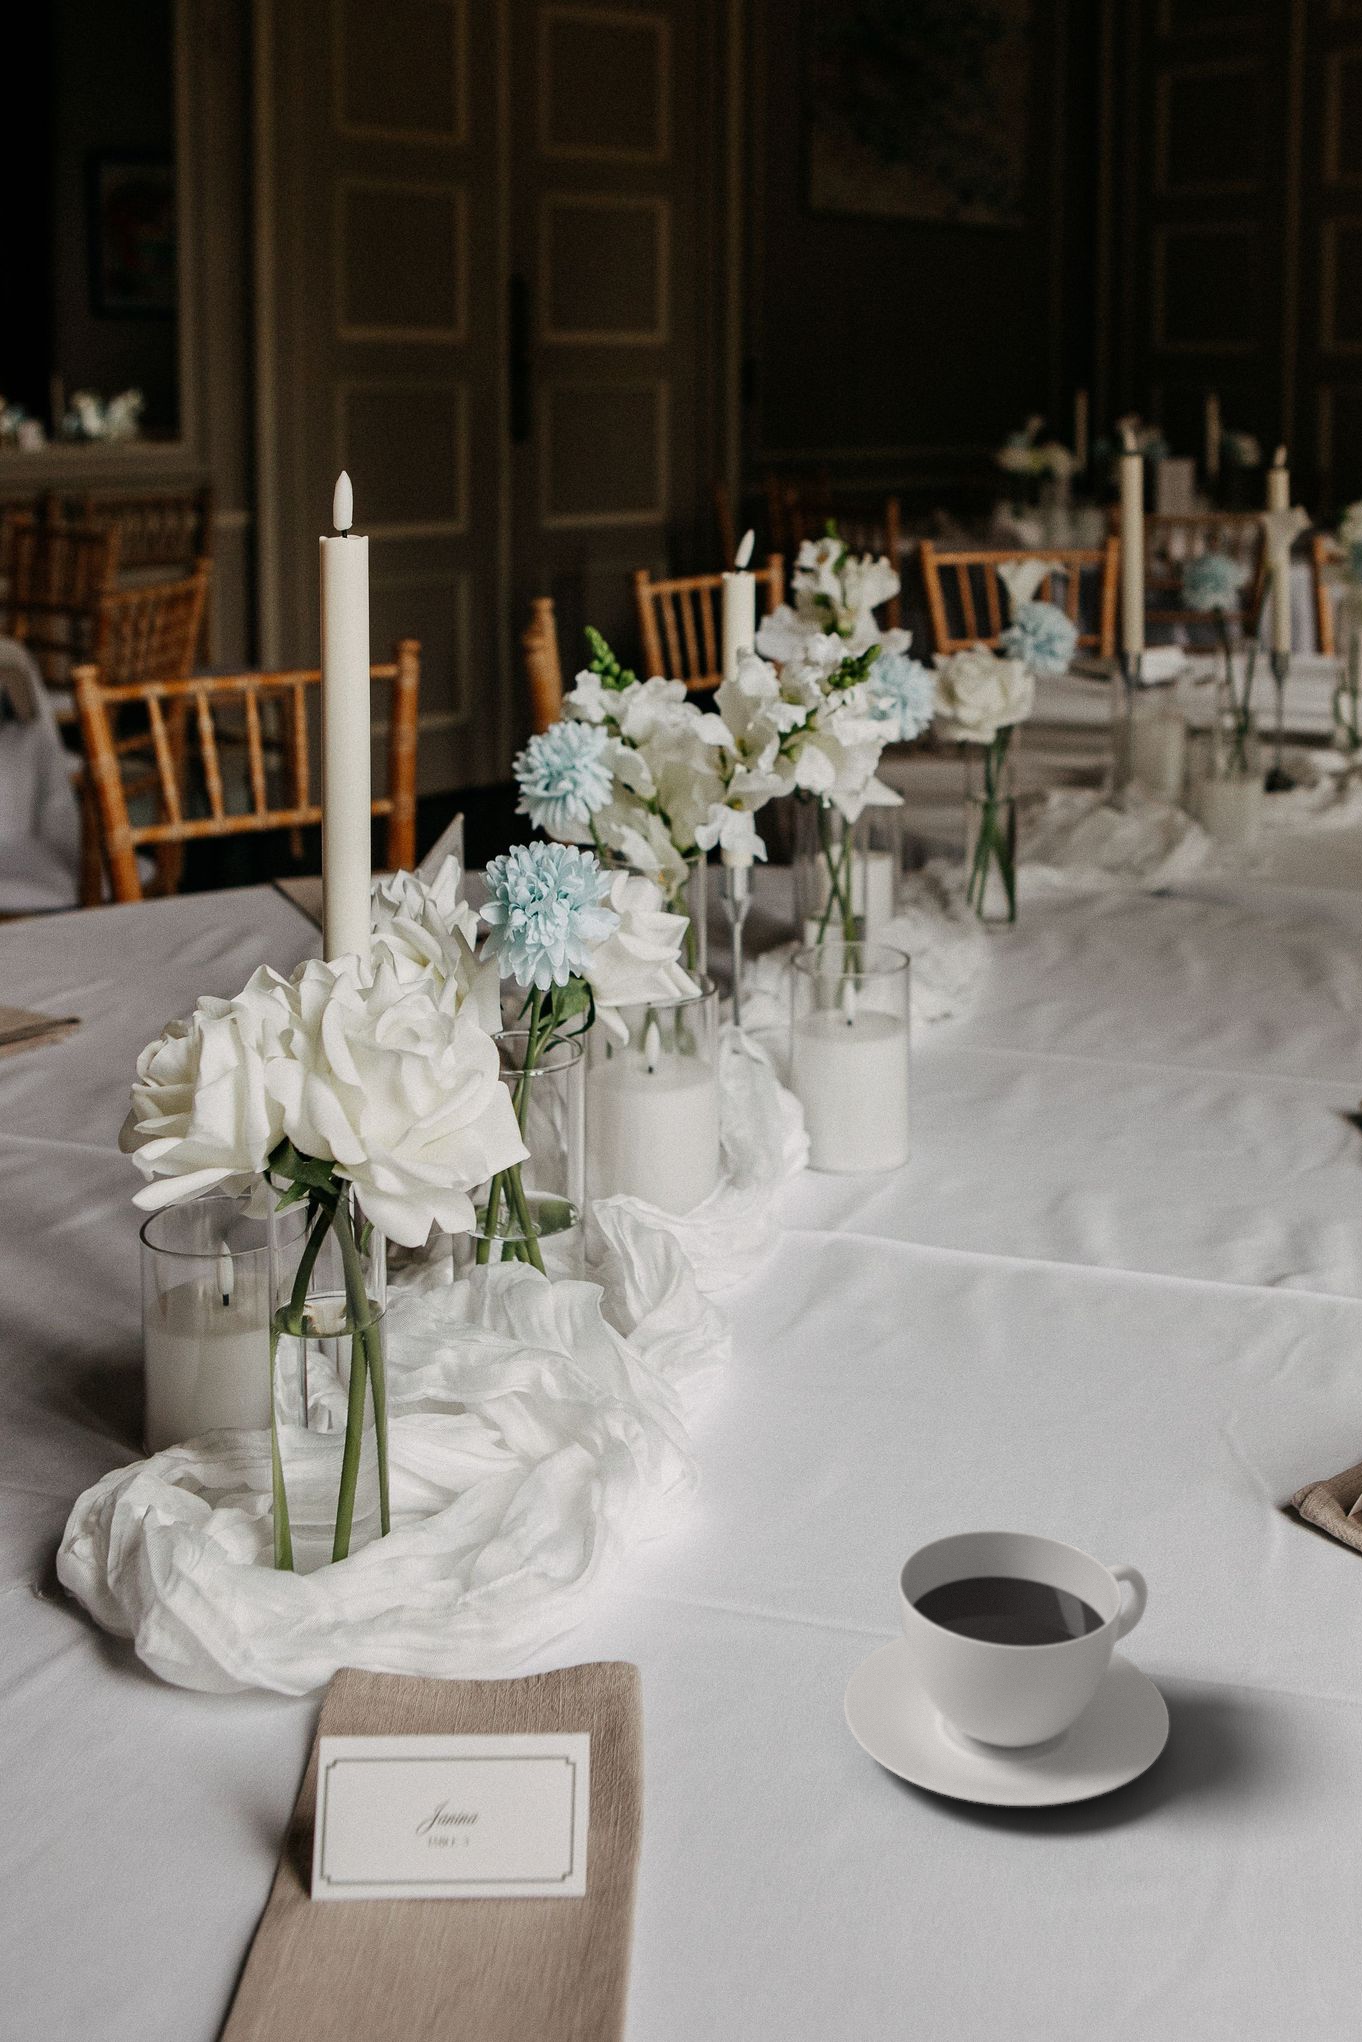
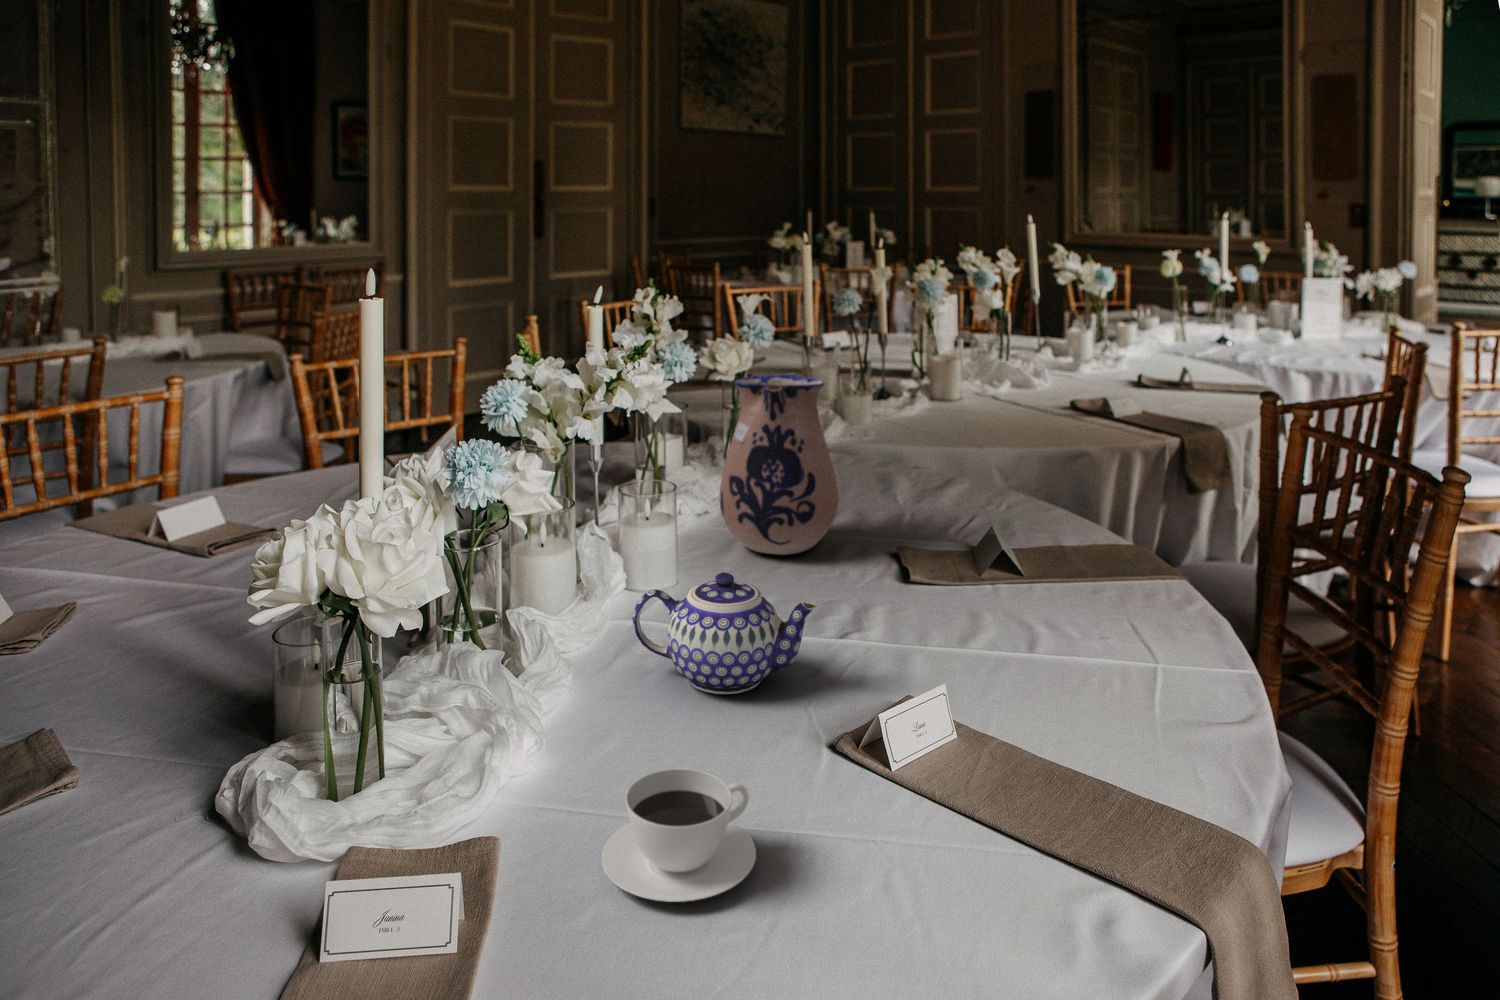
ceramic pitcher: none [982,723,1237,1107] -> present [719,373,839,555]
teapot: none [844,1131,1241,1389] -> present [632,572,816,694]

